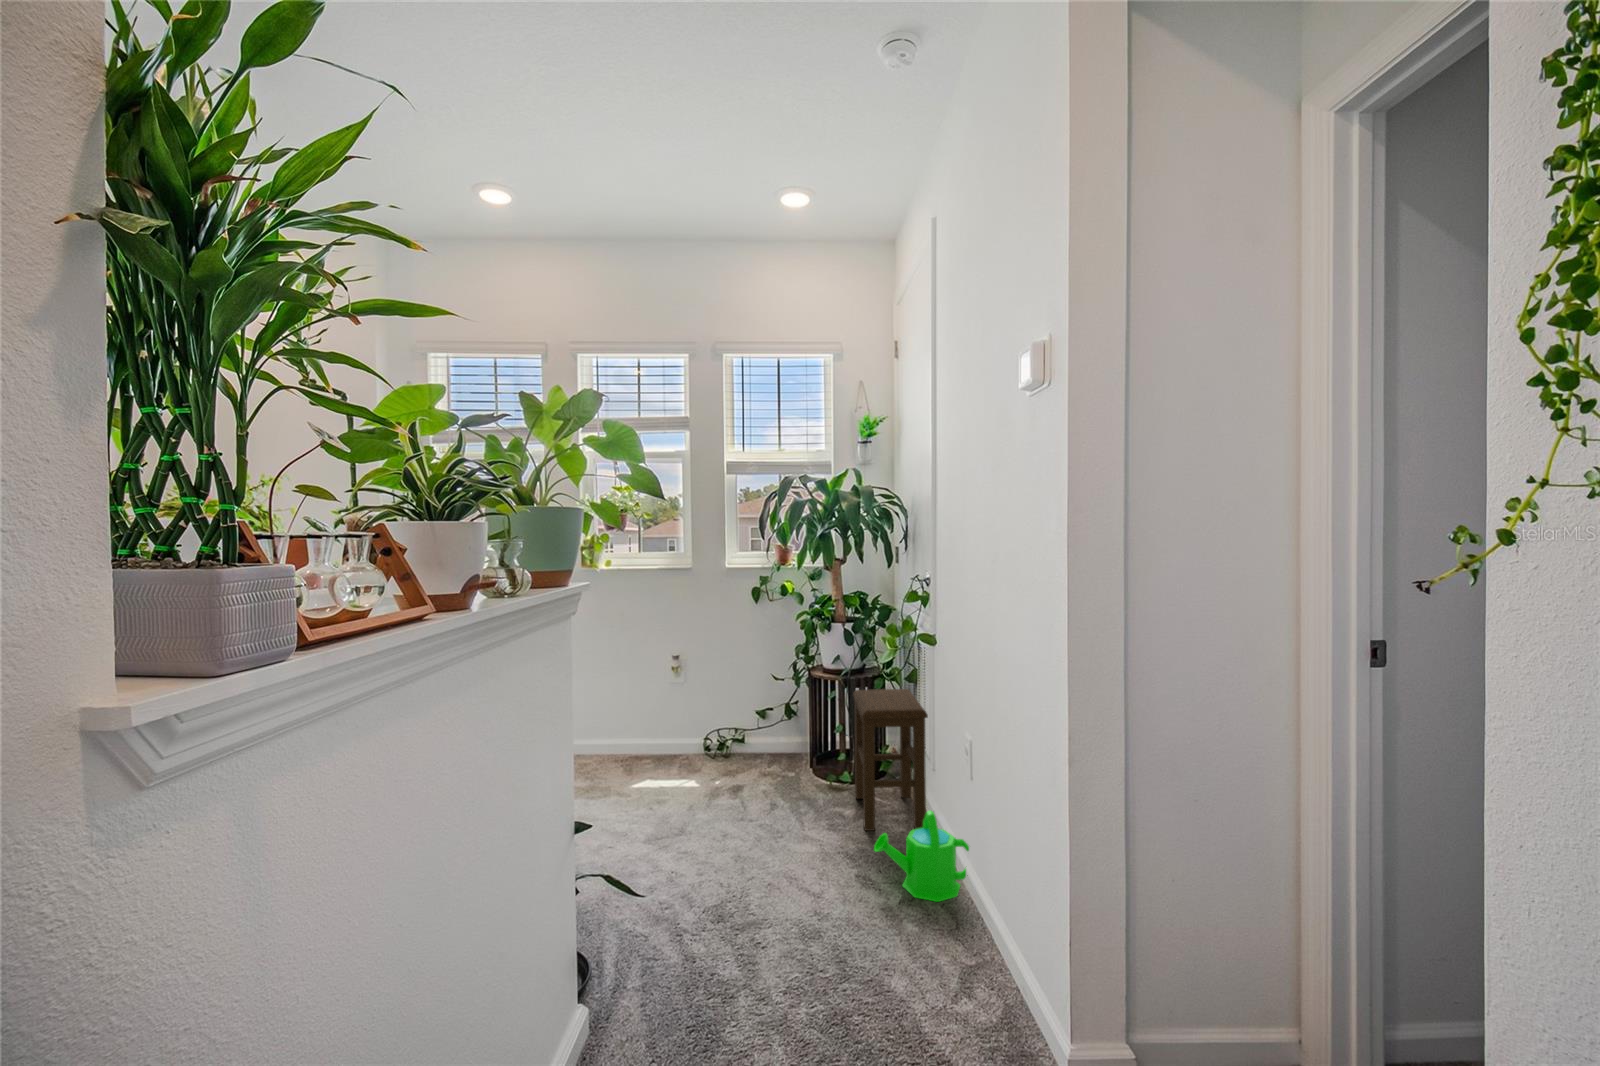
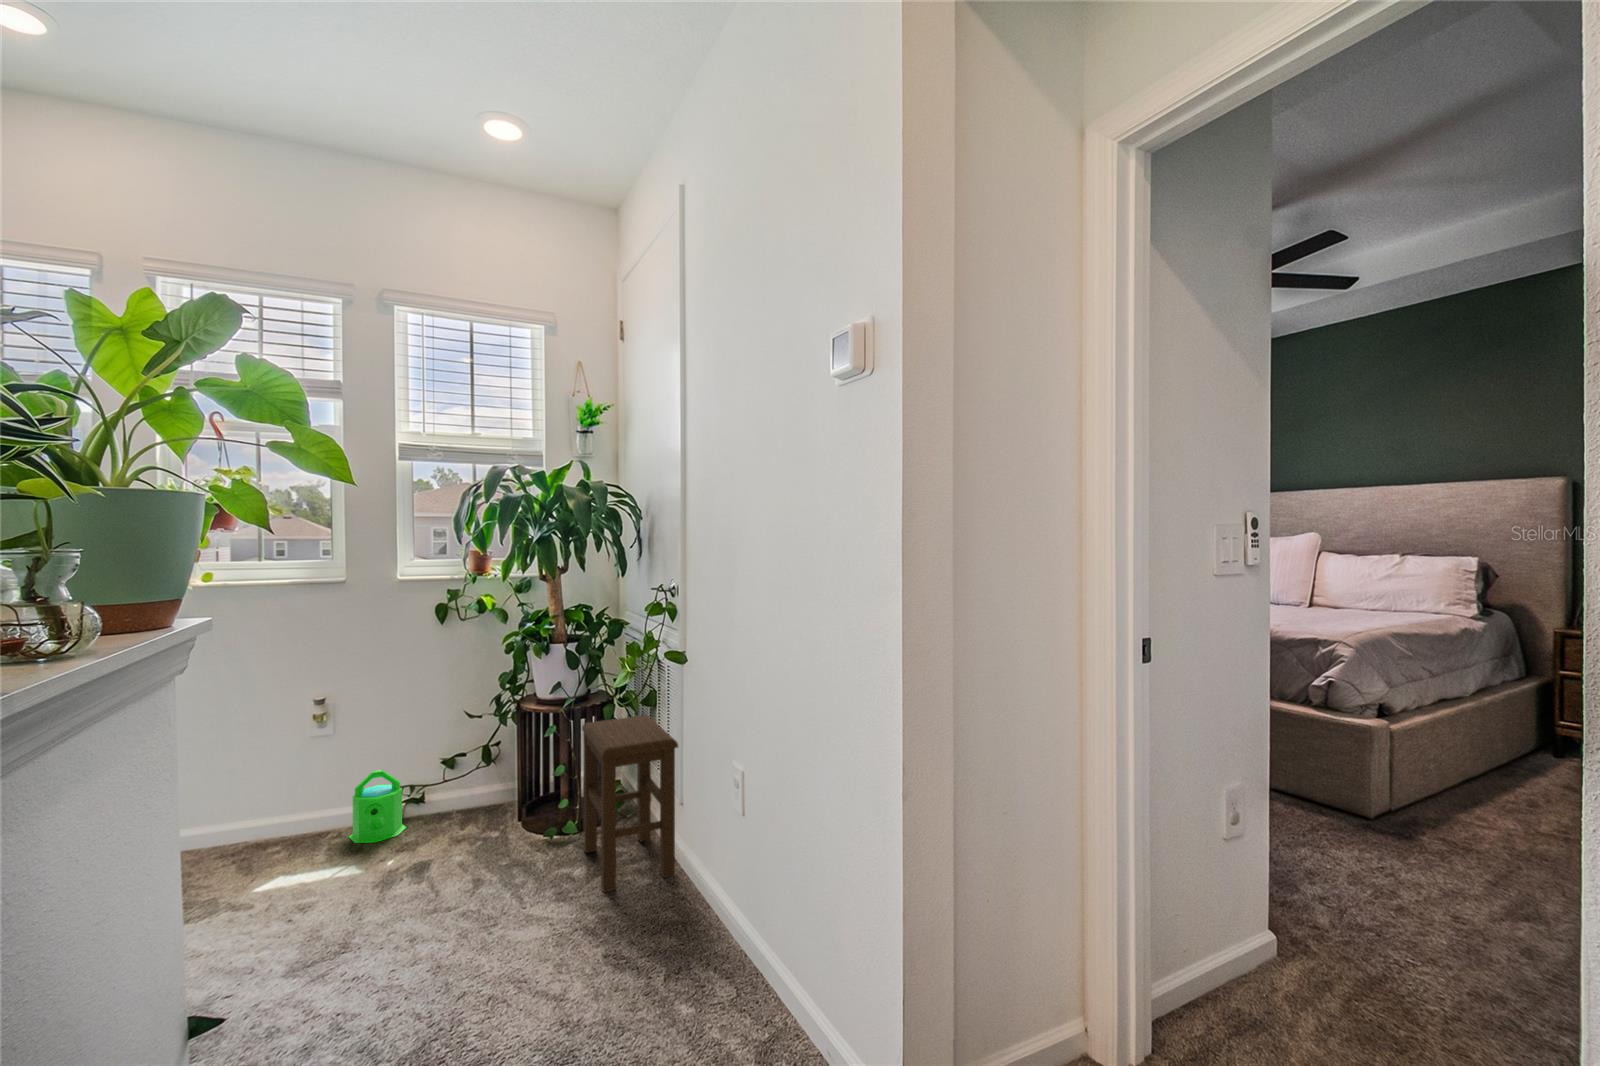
watering can: present [874,811,969,902] -> present [349,770,406,843]

